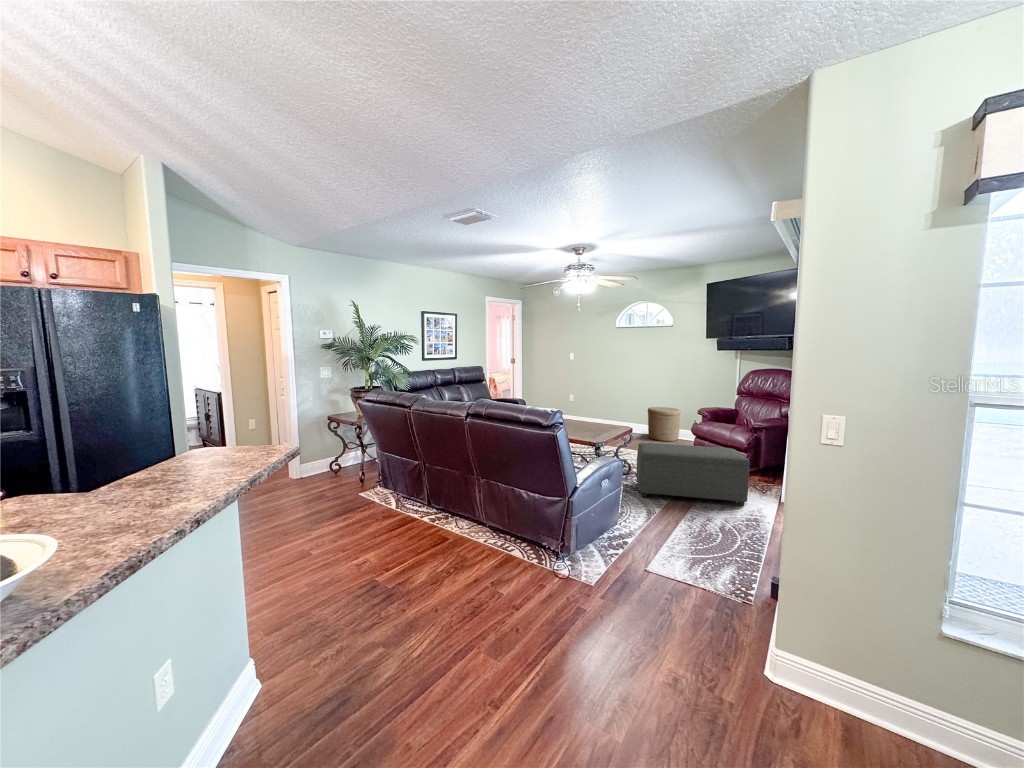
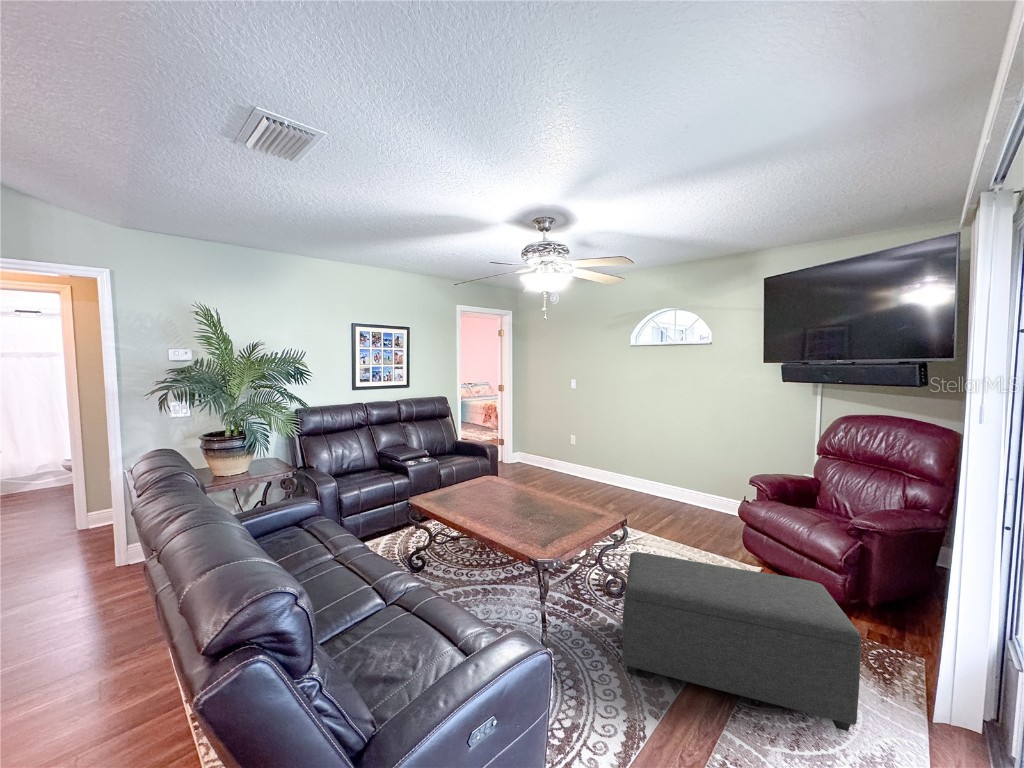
woven basket: present [648,407,681,441] -> none [673,461,724,517]

